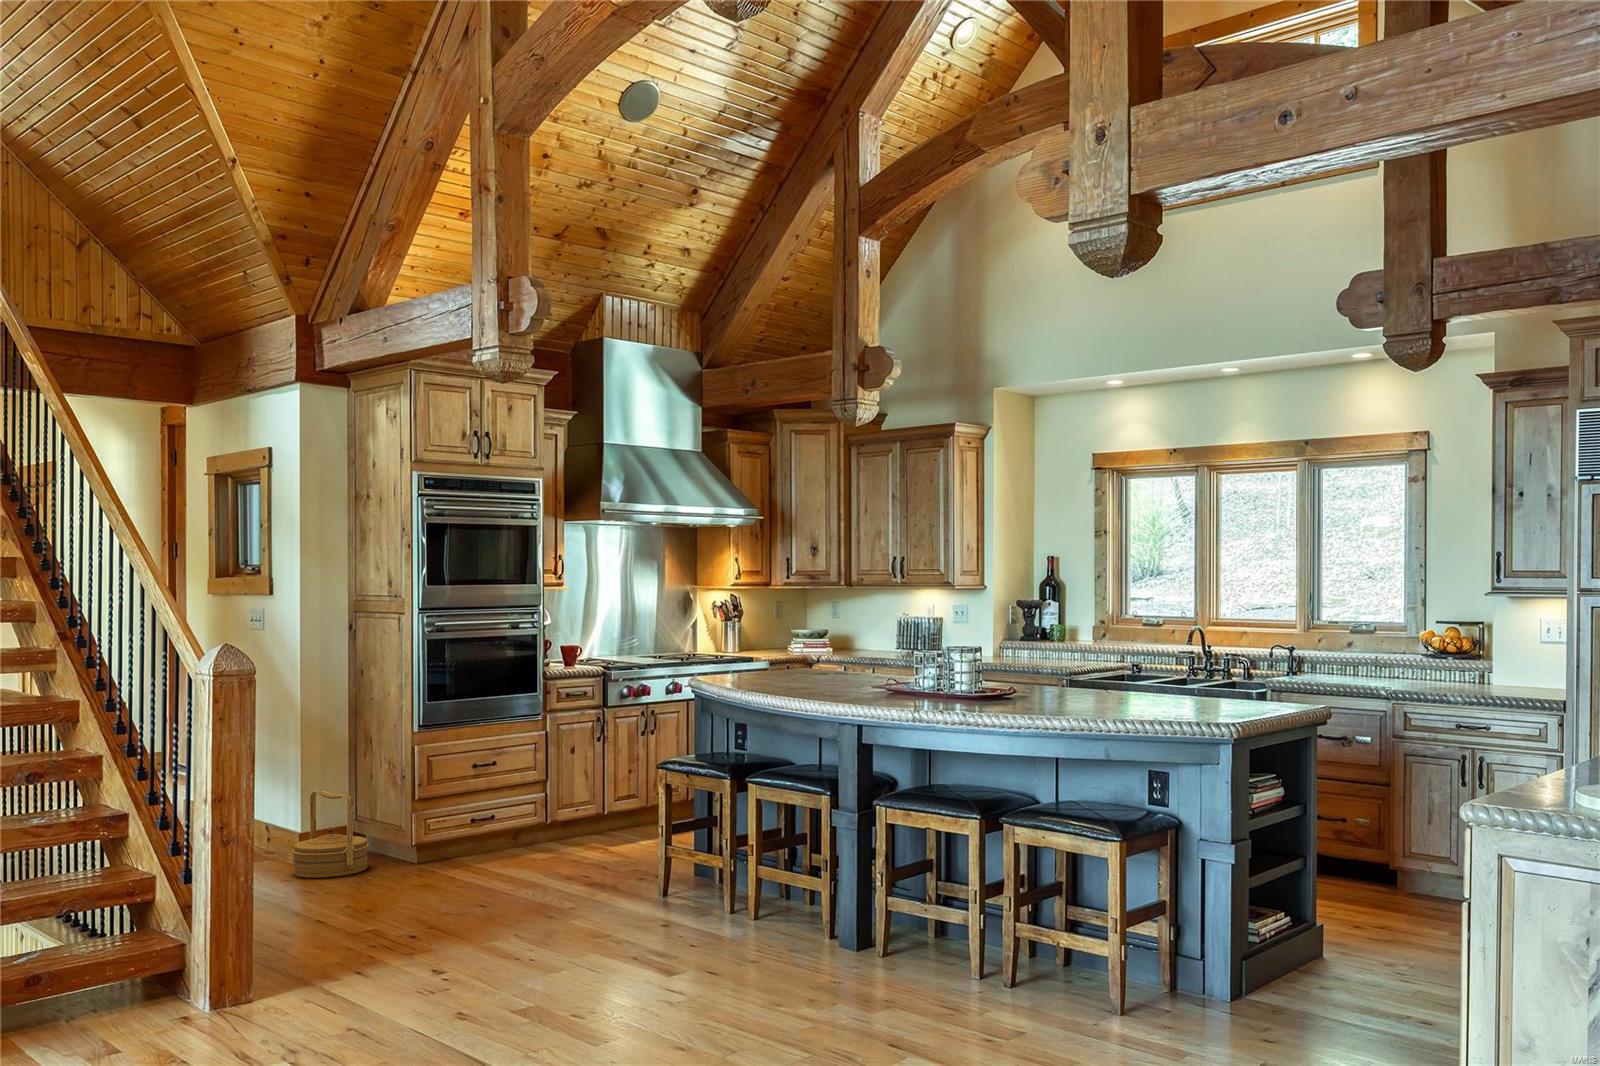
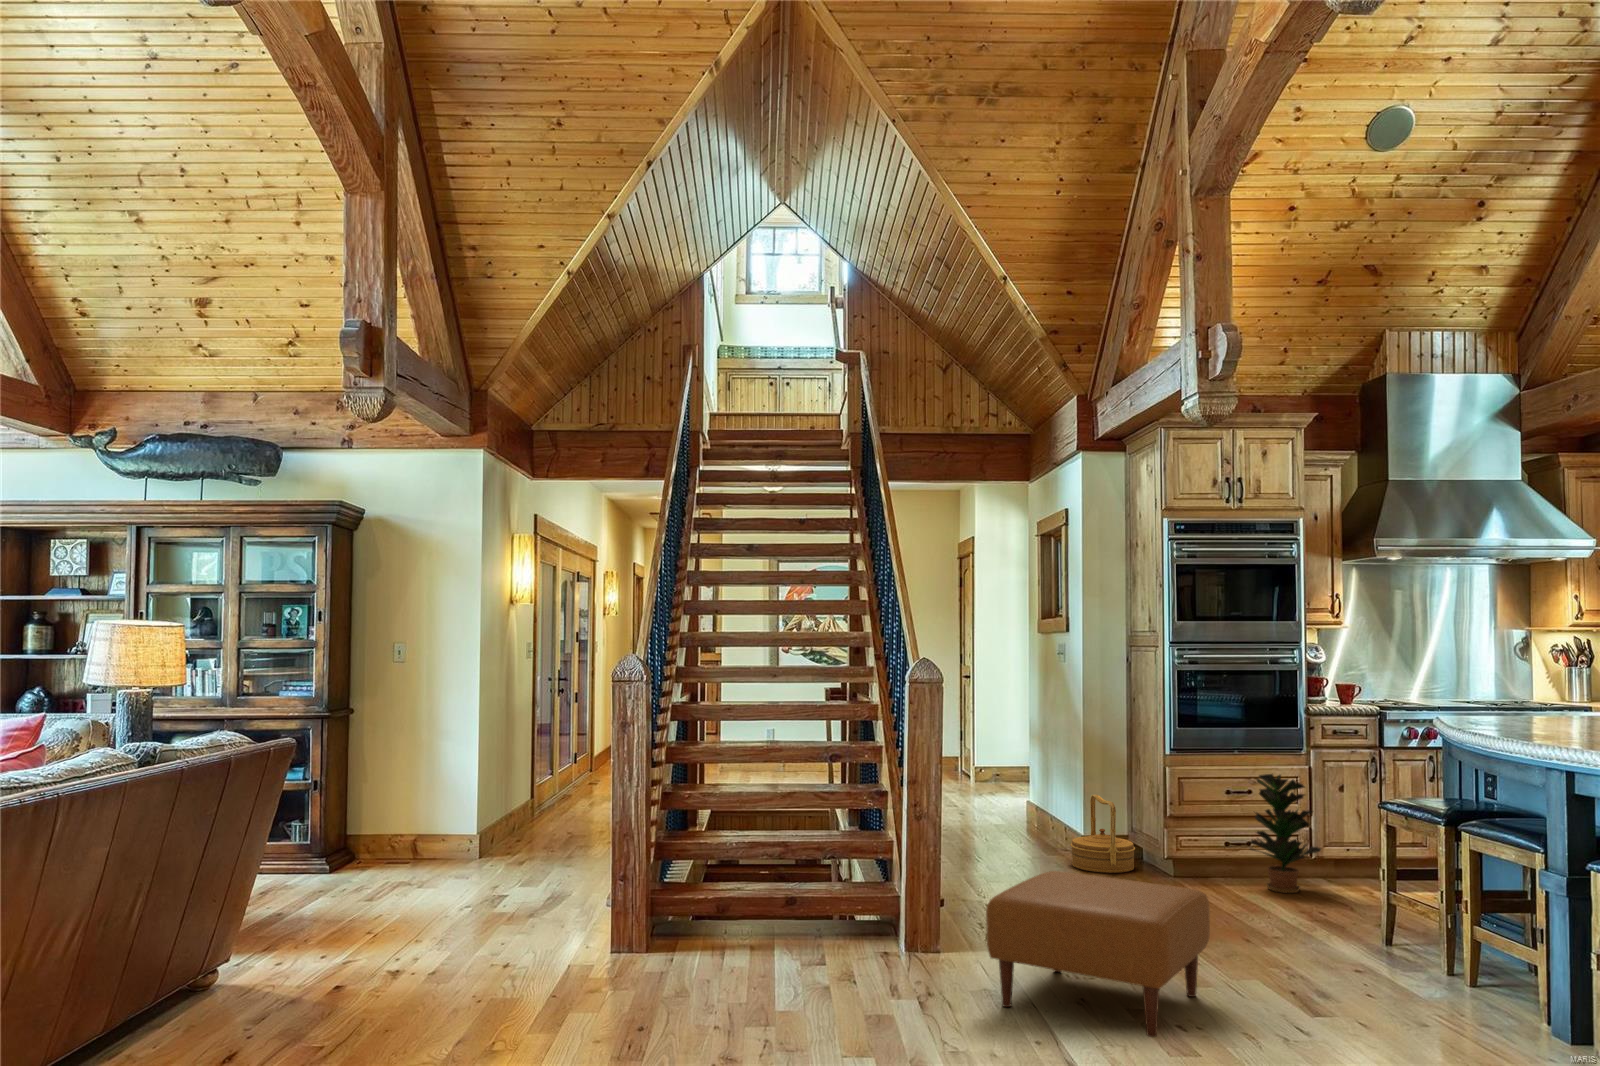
potted plant: none [500,740,566,861] -> present [1250,774,1321,893]
ottoman: none [358,854,570,1022] -> present [986,871,1210,1037]

